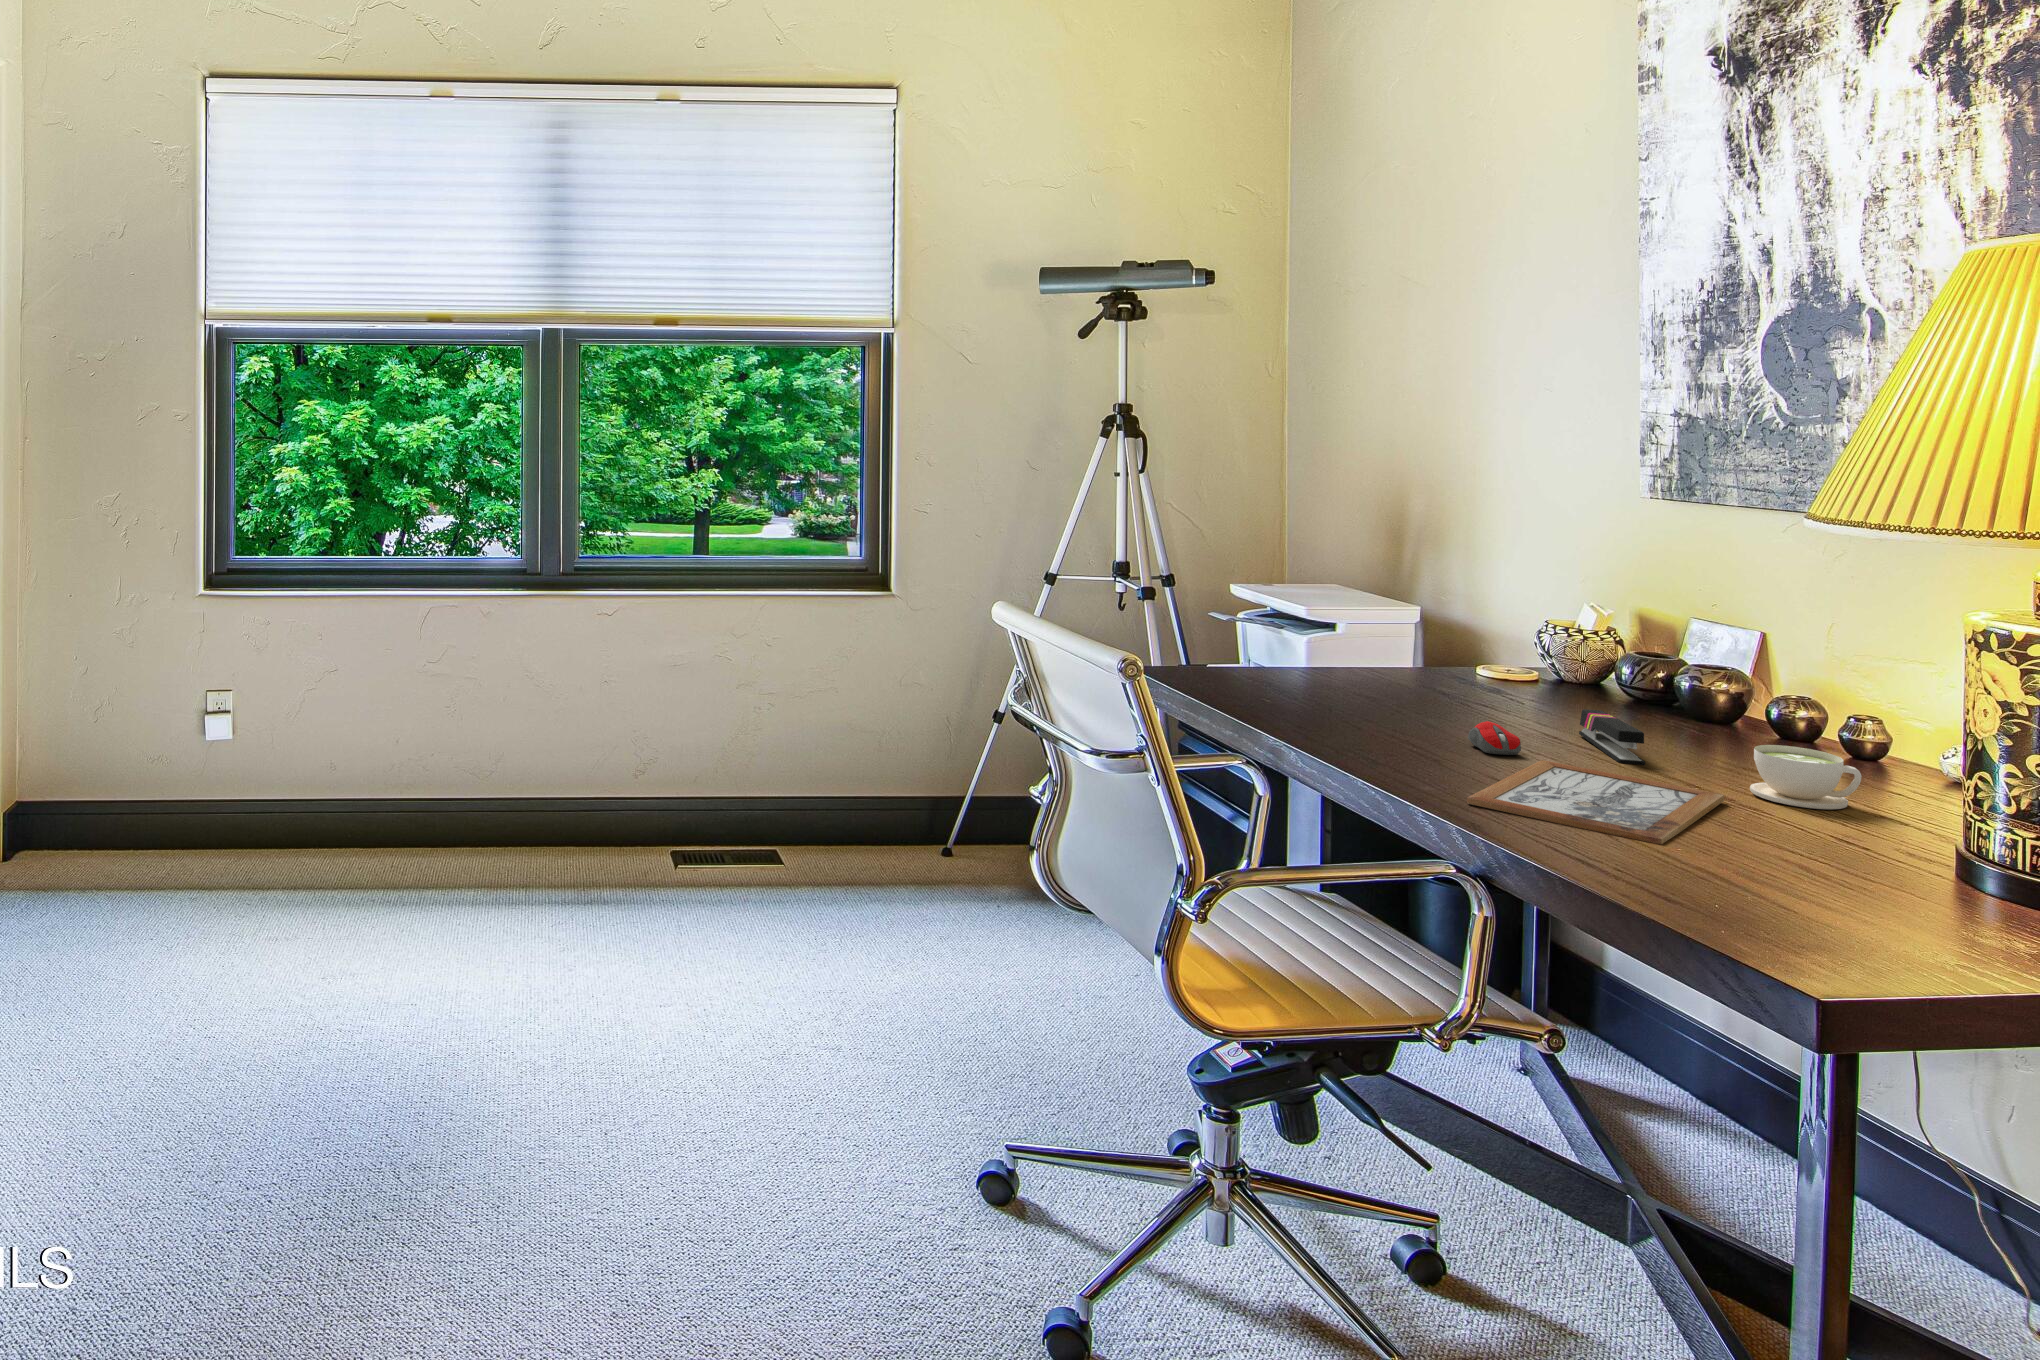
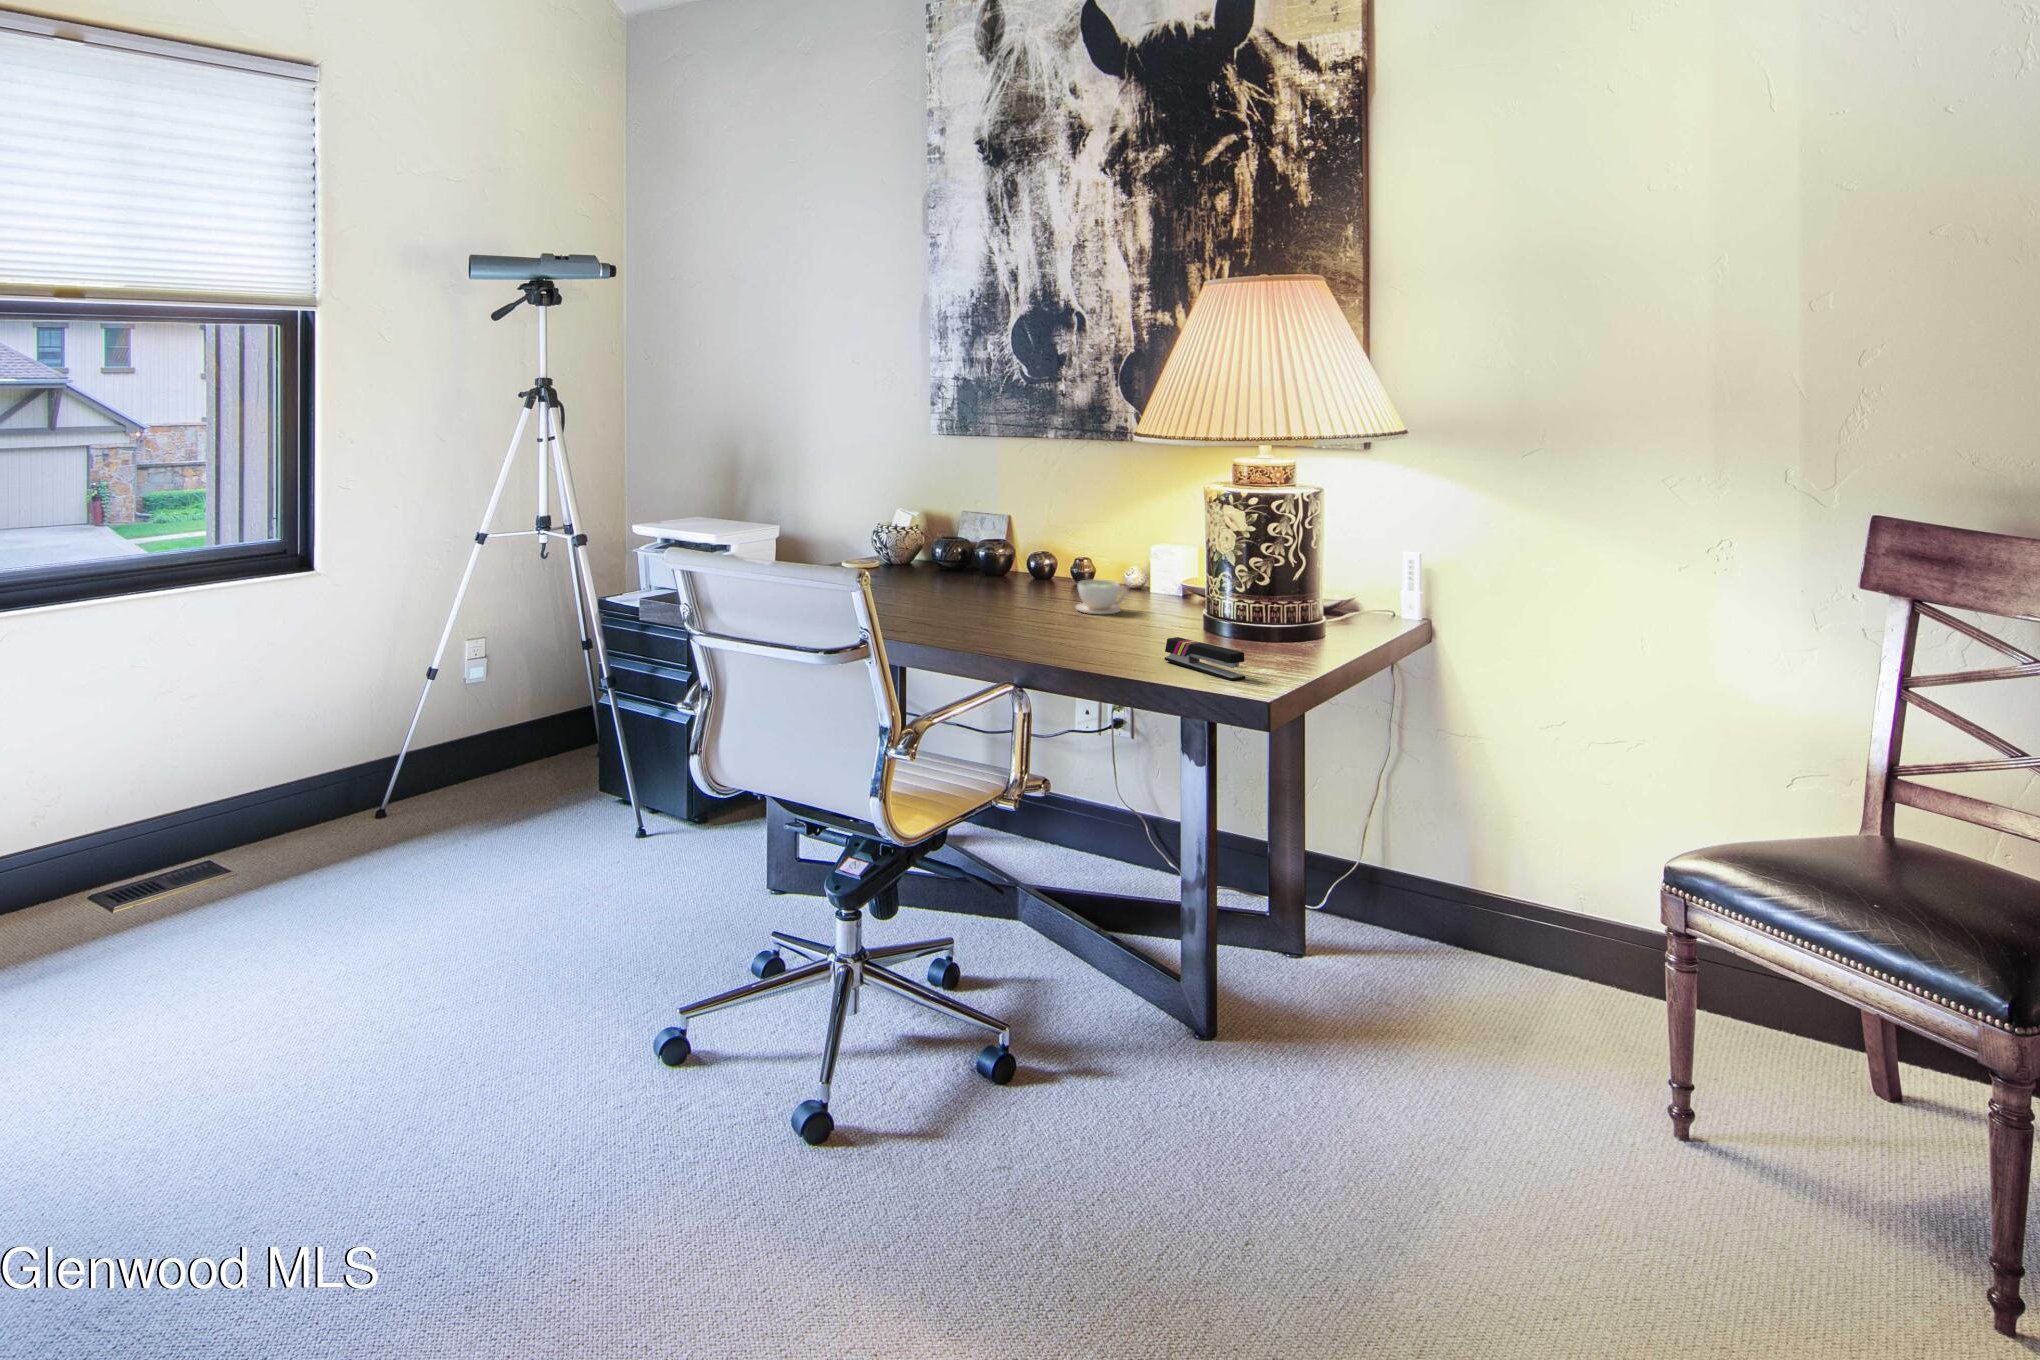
stapler: present [1579,709,1645,765] -> present [1164,637,1245,681]
computer mouse: present [1468,721,1521,755] -> none [923,594,958,615]
picture frame: present [1467,760,1724,844] -> none [980,613,1095,650]

